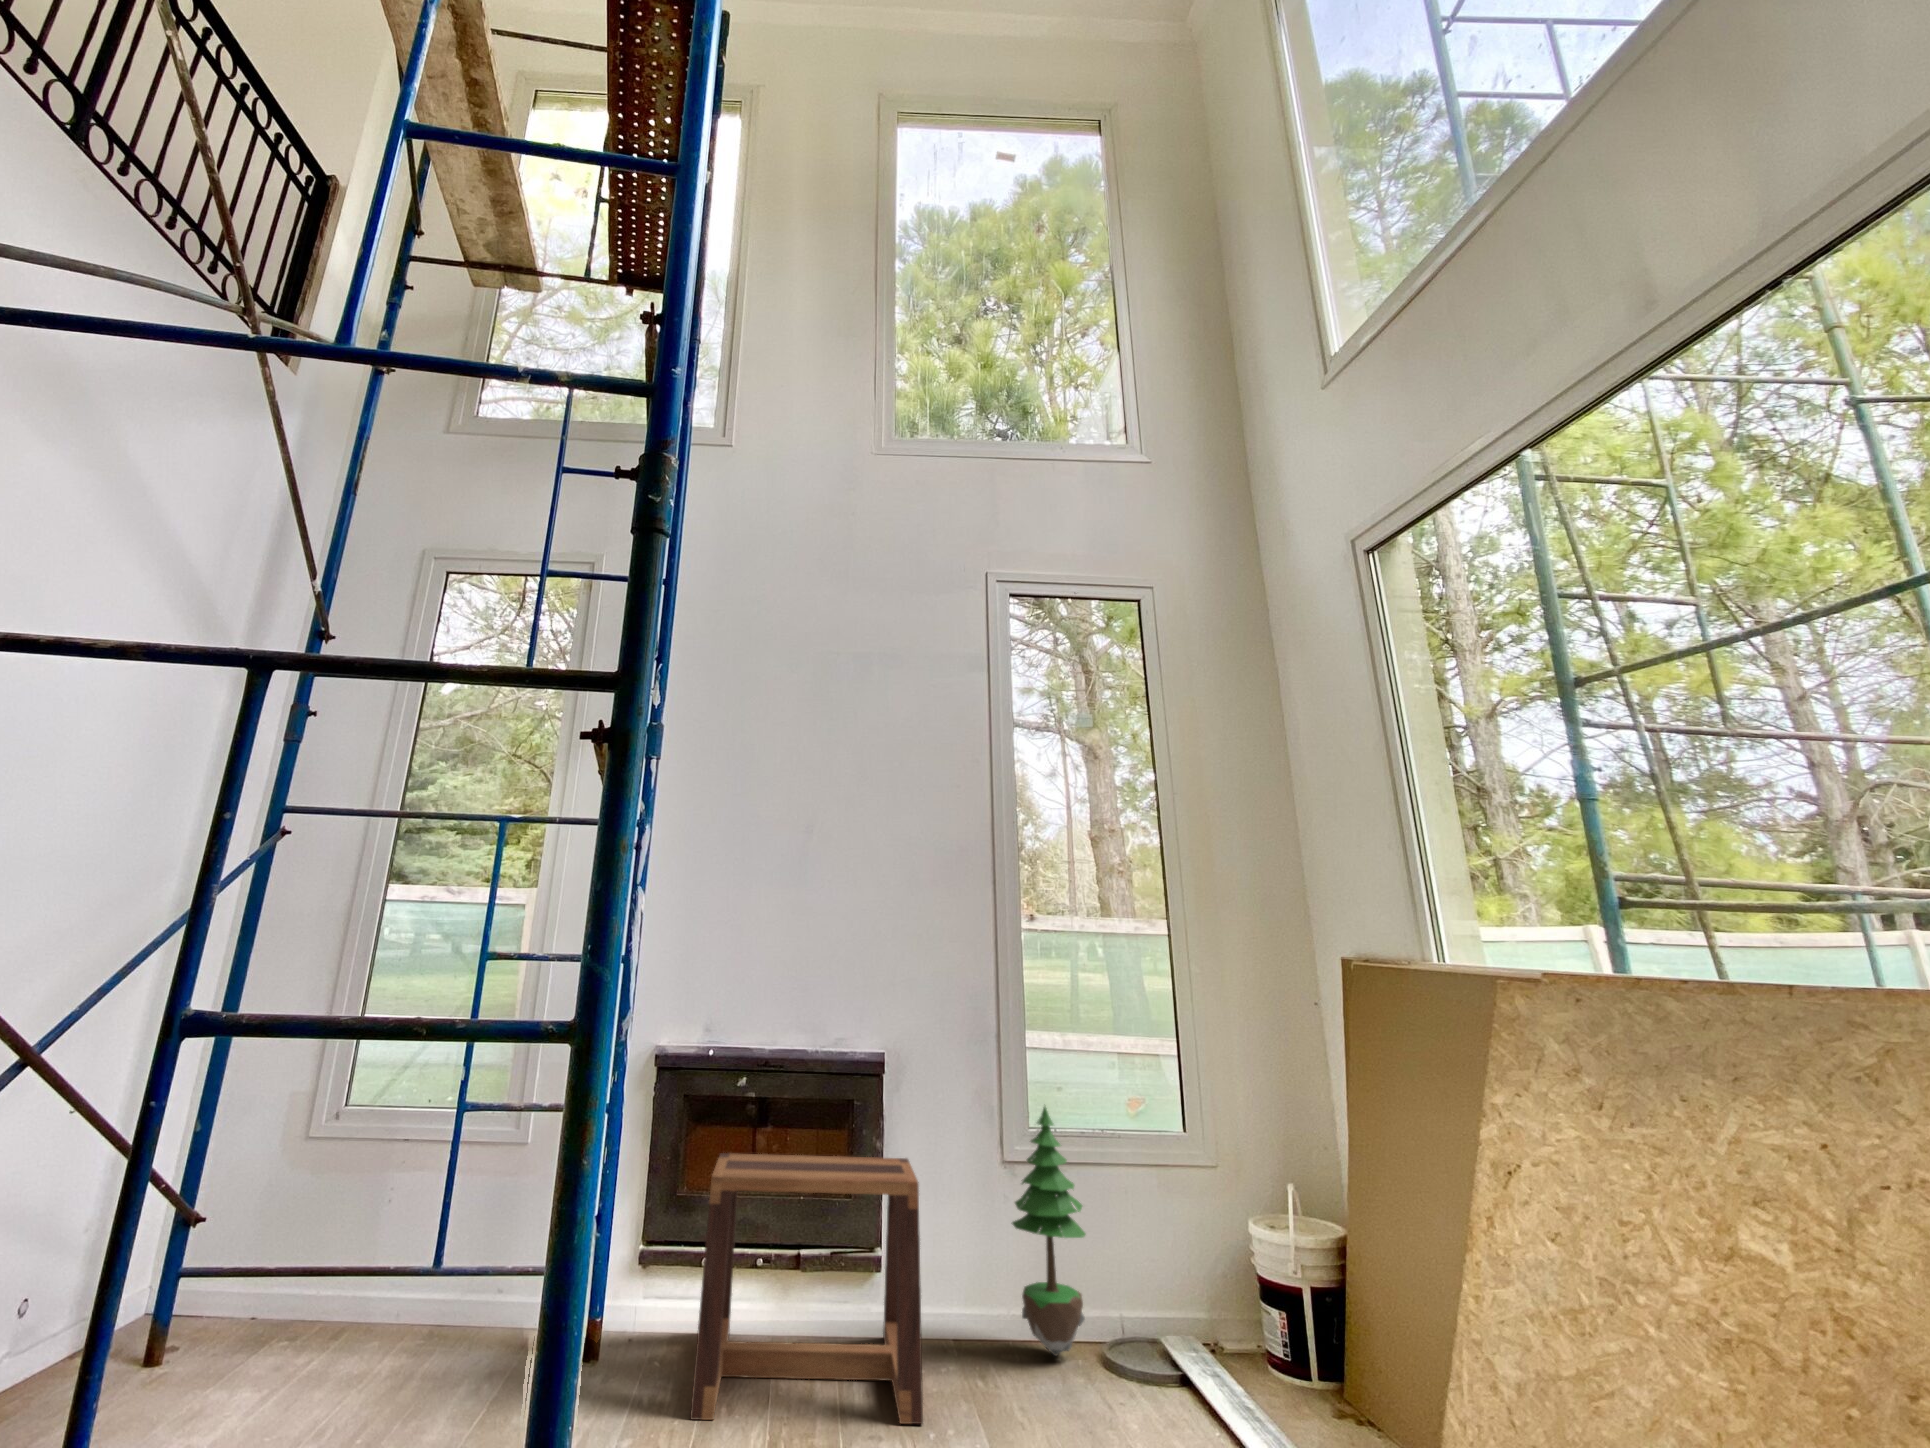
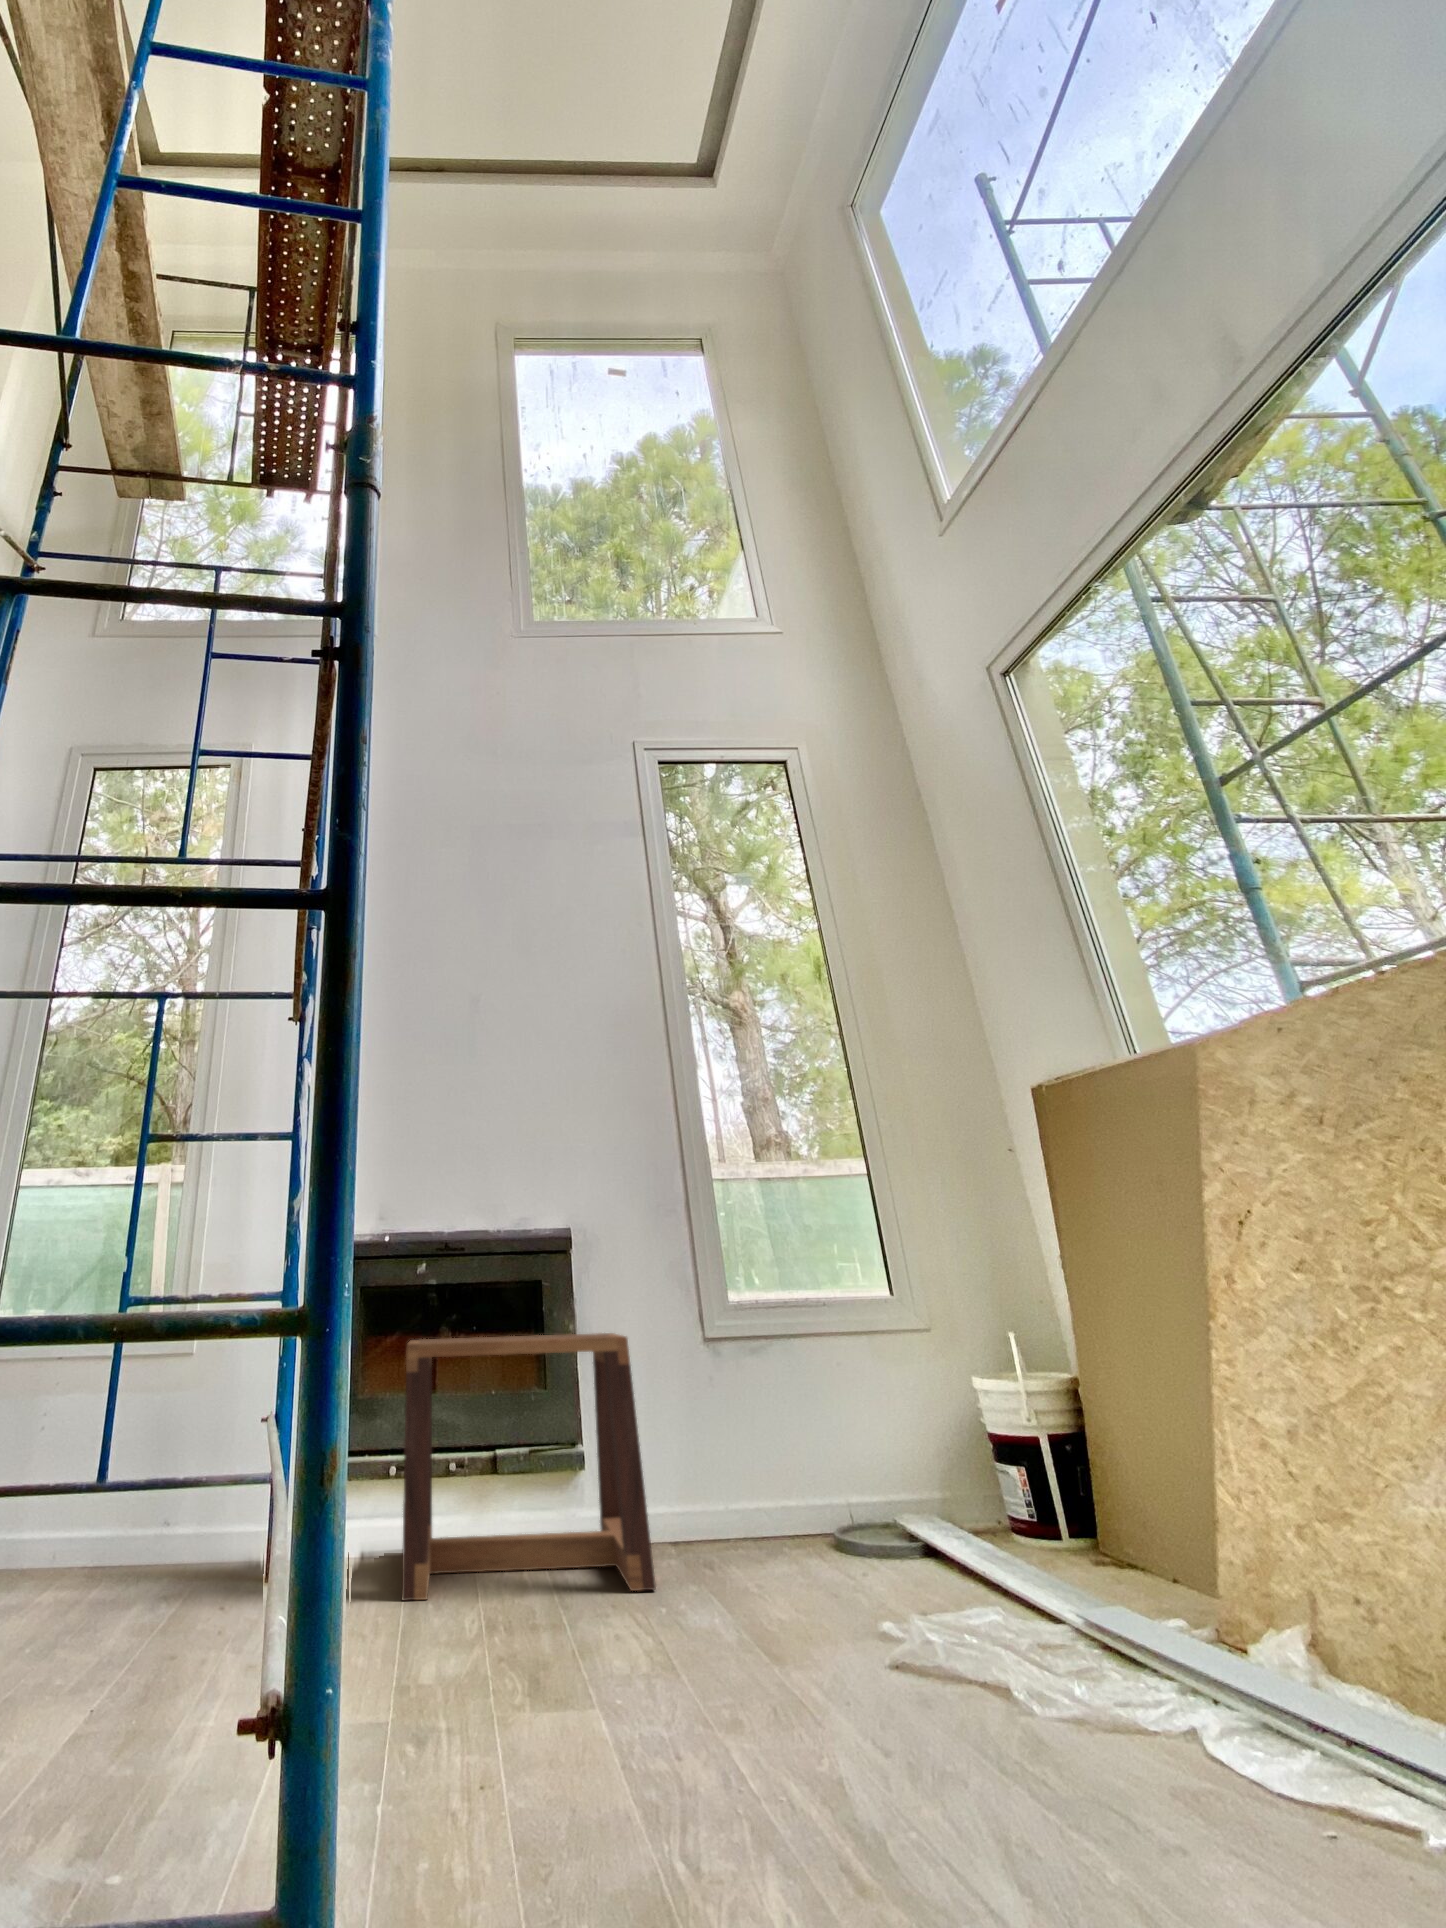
potted tree: present [1012,1107,1086,1356] -> none [729,1267,819,1543]

